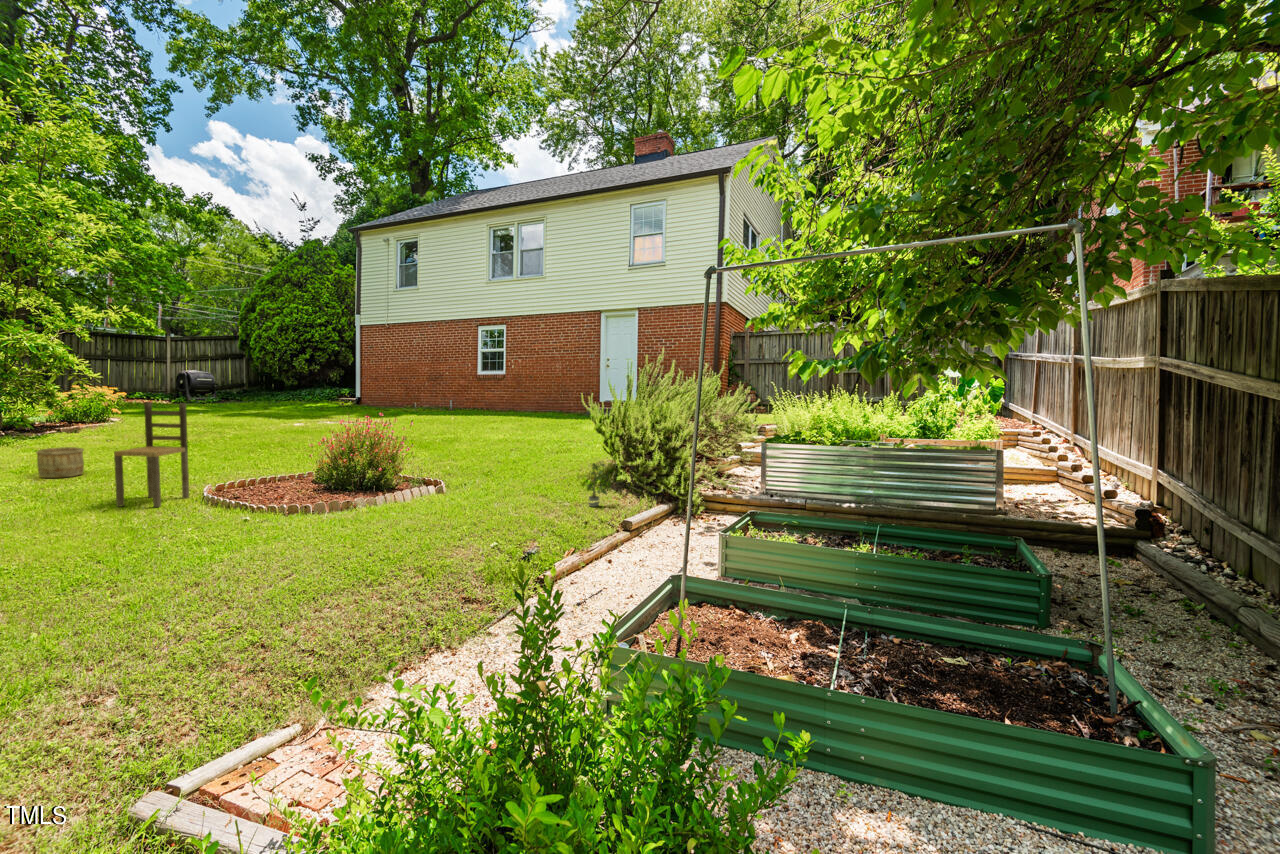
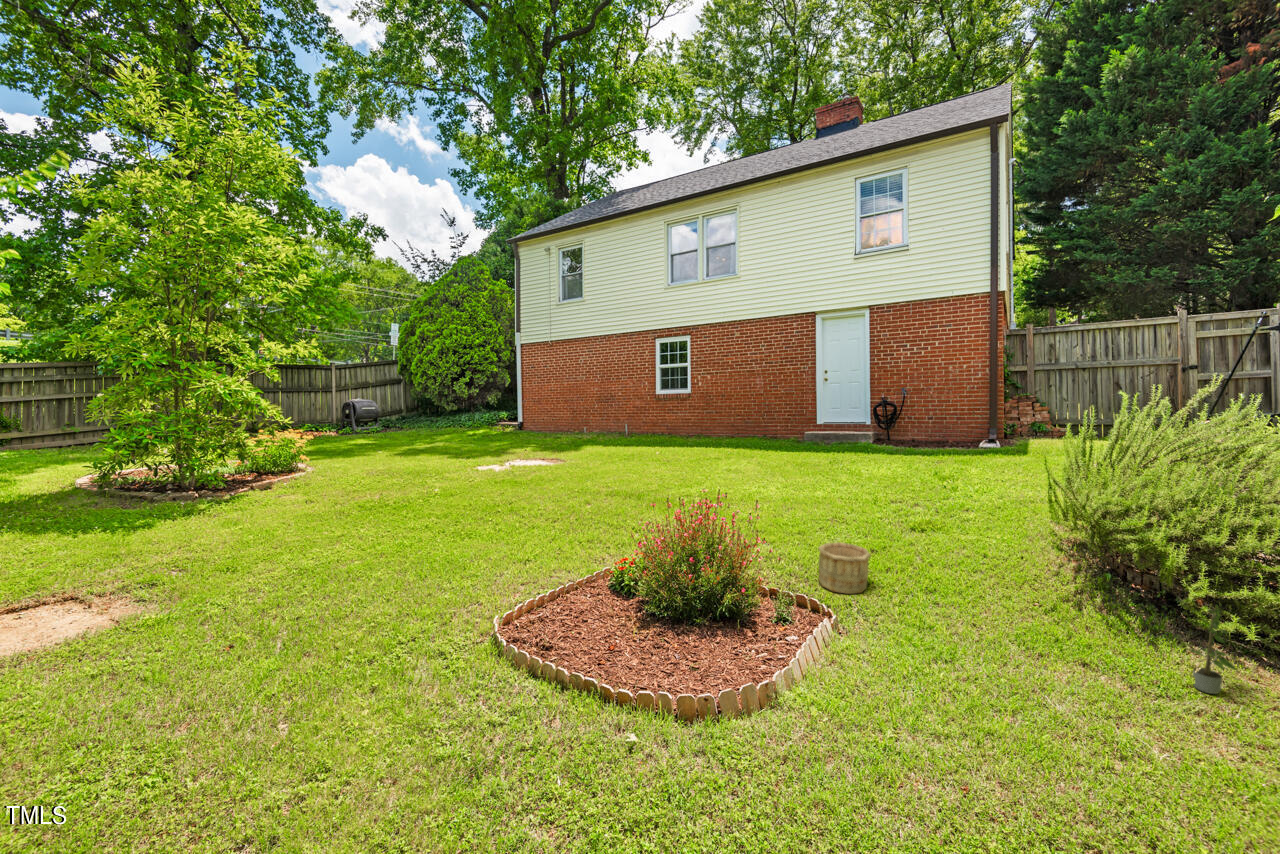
chair: present [114,402,189,507] -> none [395,515,495,716]
wooden bucket: present [36,447,84,478] -> present [818,542,870,594]

